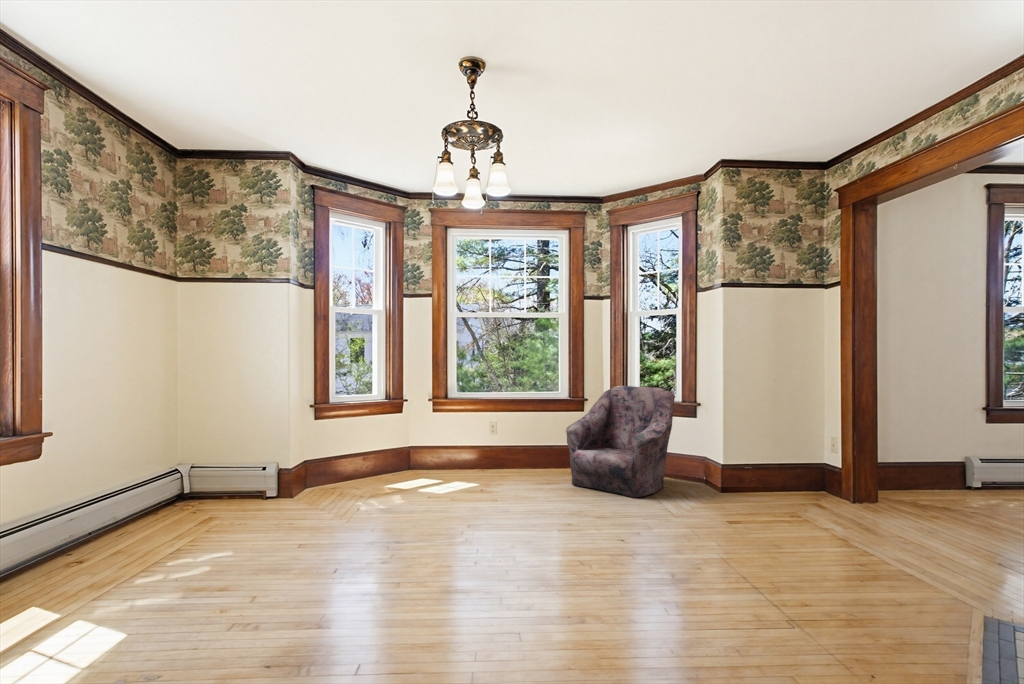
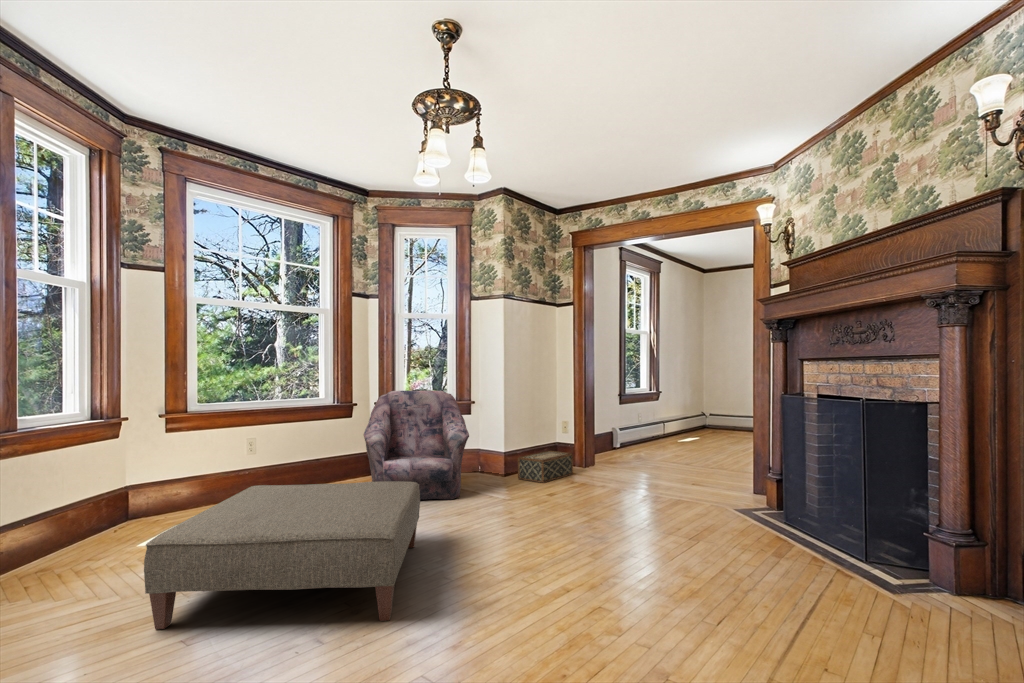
ottoman: none [320,452,531,567] -> present [144,481,420,629]
woven basket: none [744,469,826,504] -> present [518,451,573,483]

